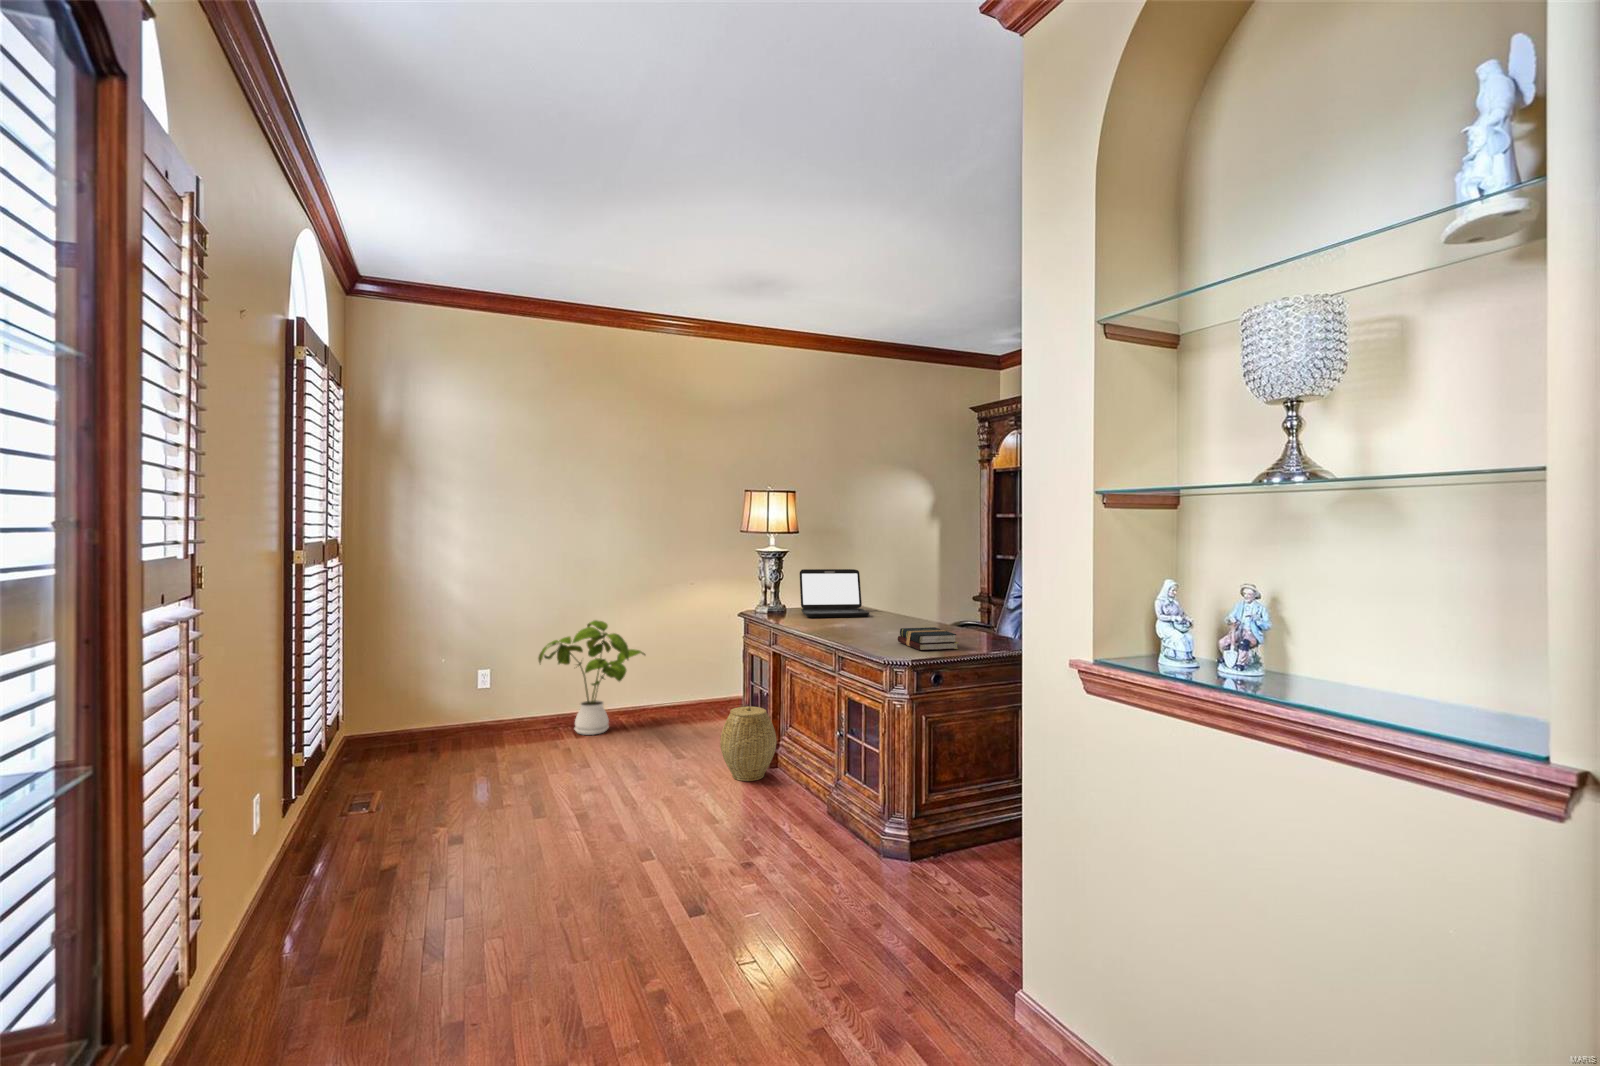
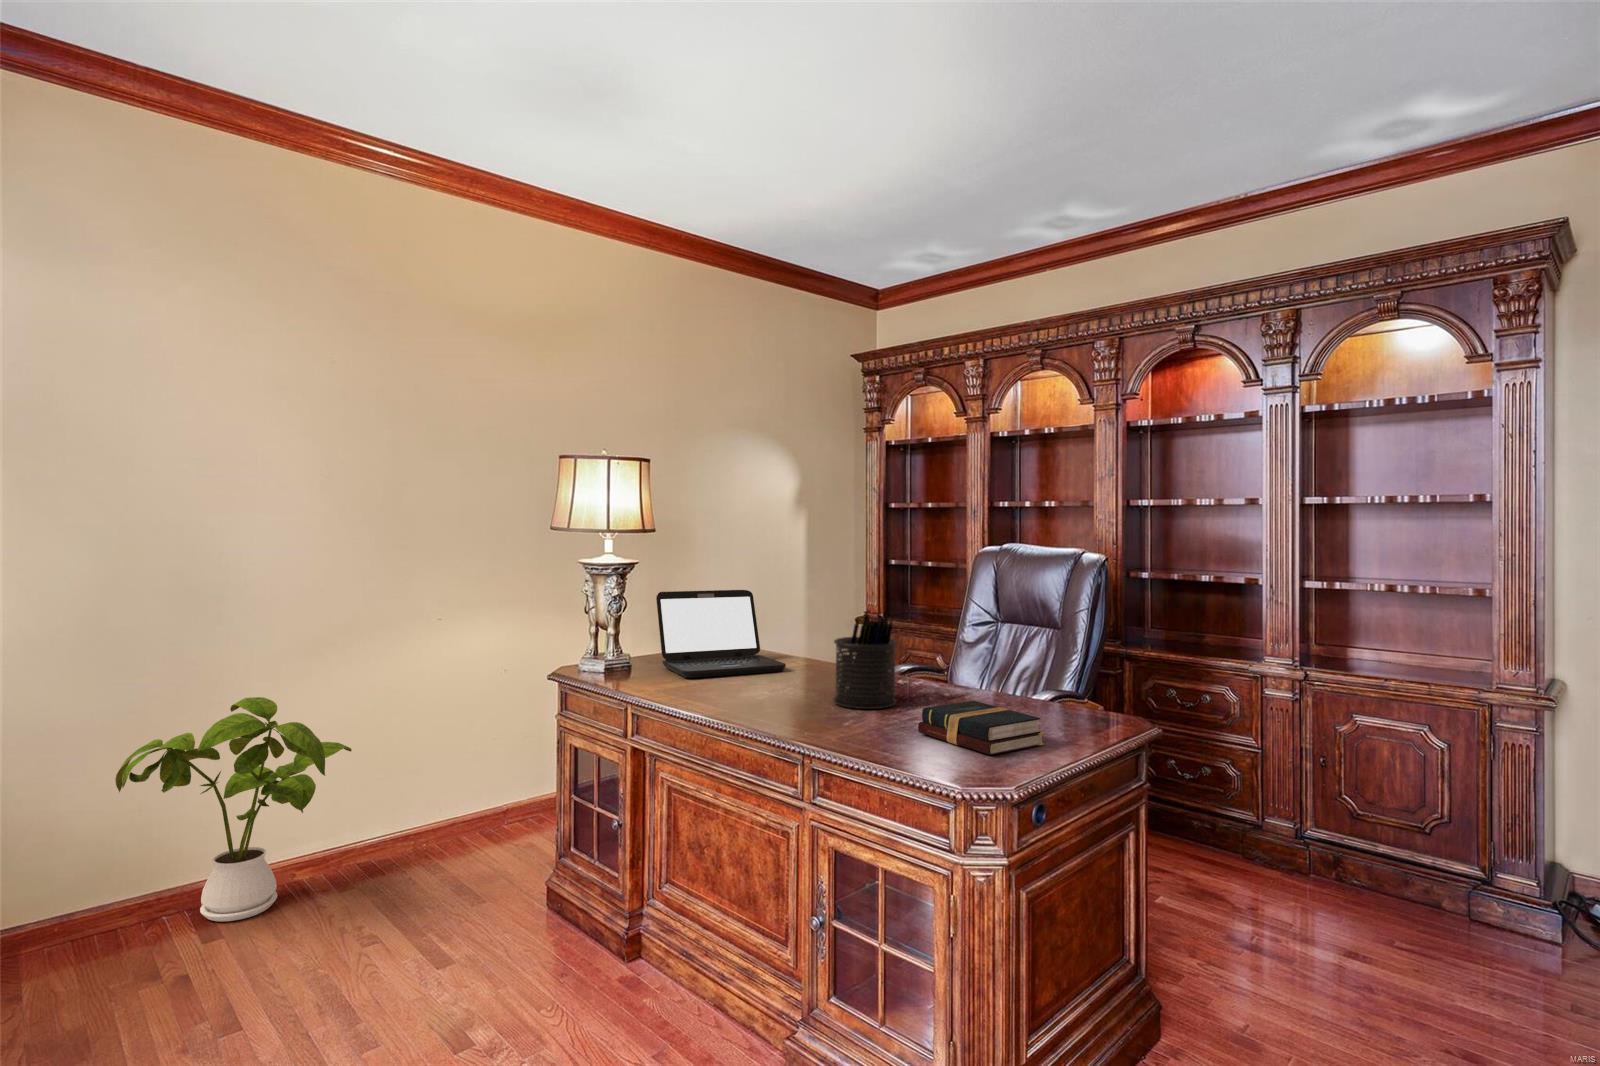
pen holder: none [873,579,910,633] -> present [834,613,897,709]
woven basket: present [720,706,776,781] -> none [536,852,645,1004]

